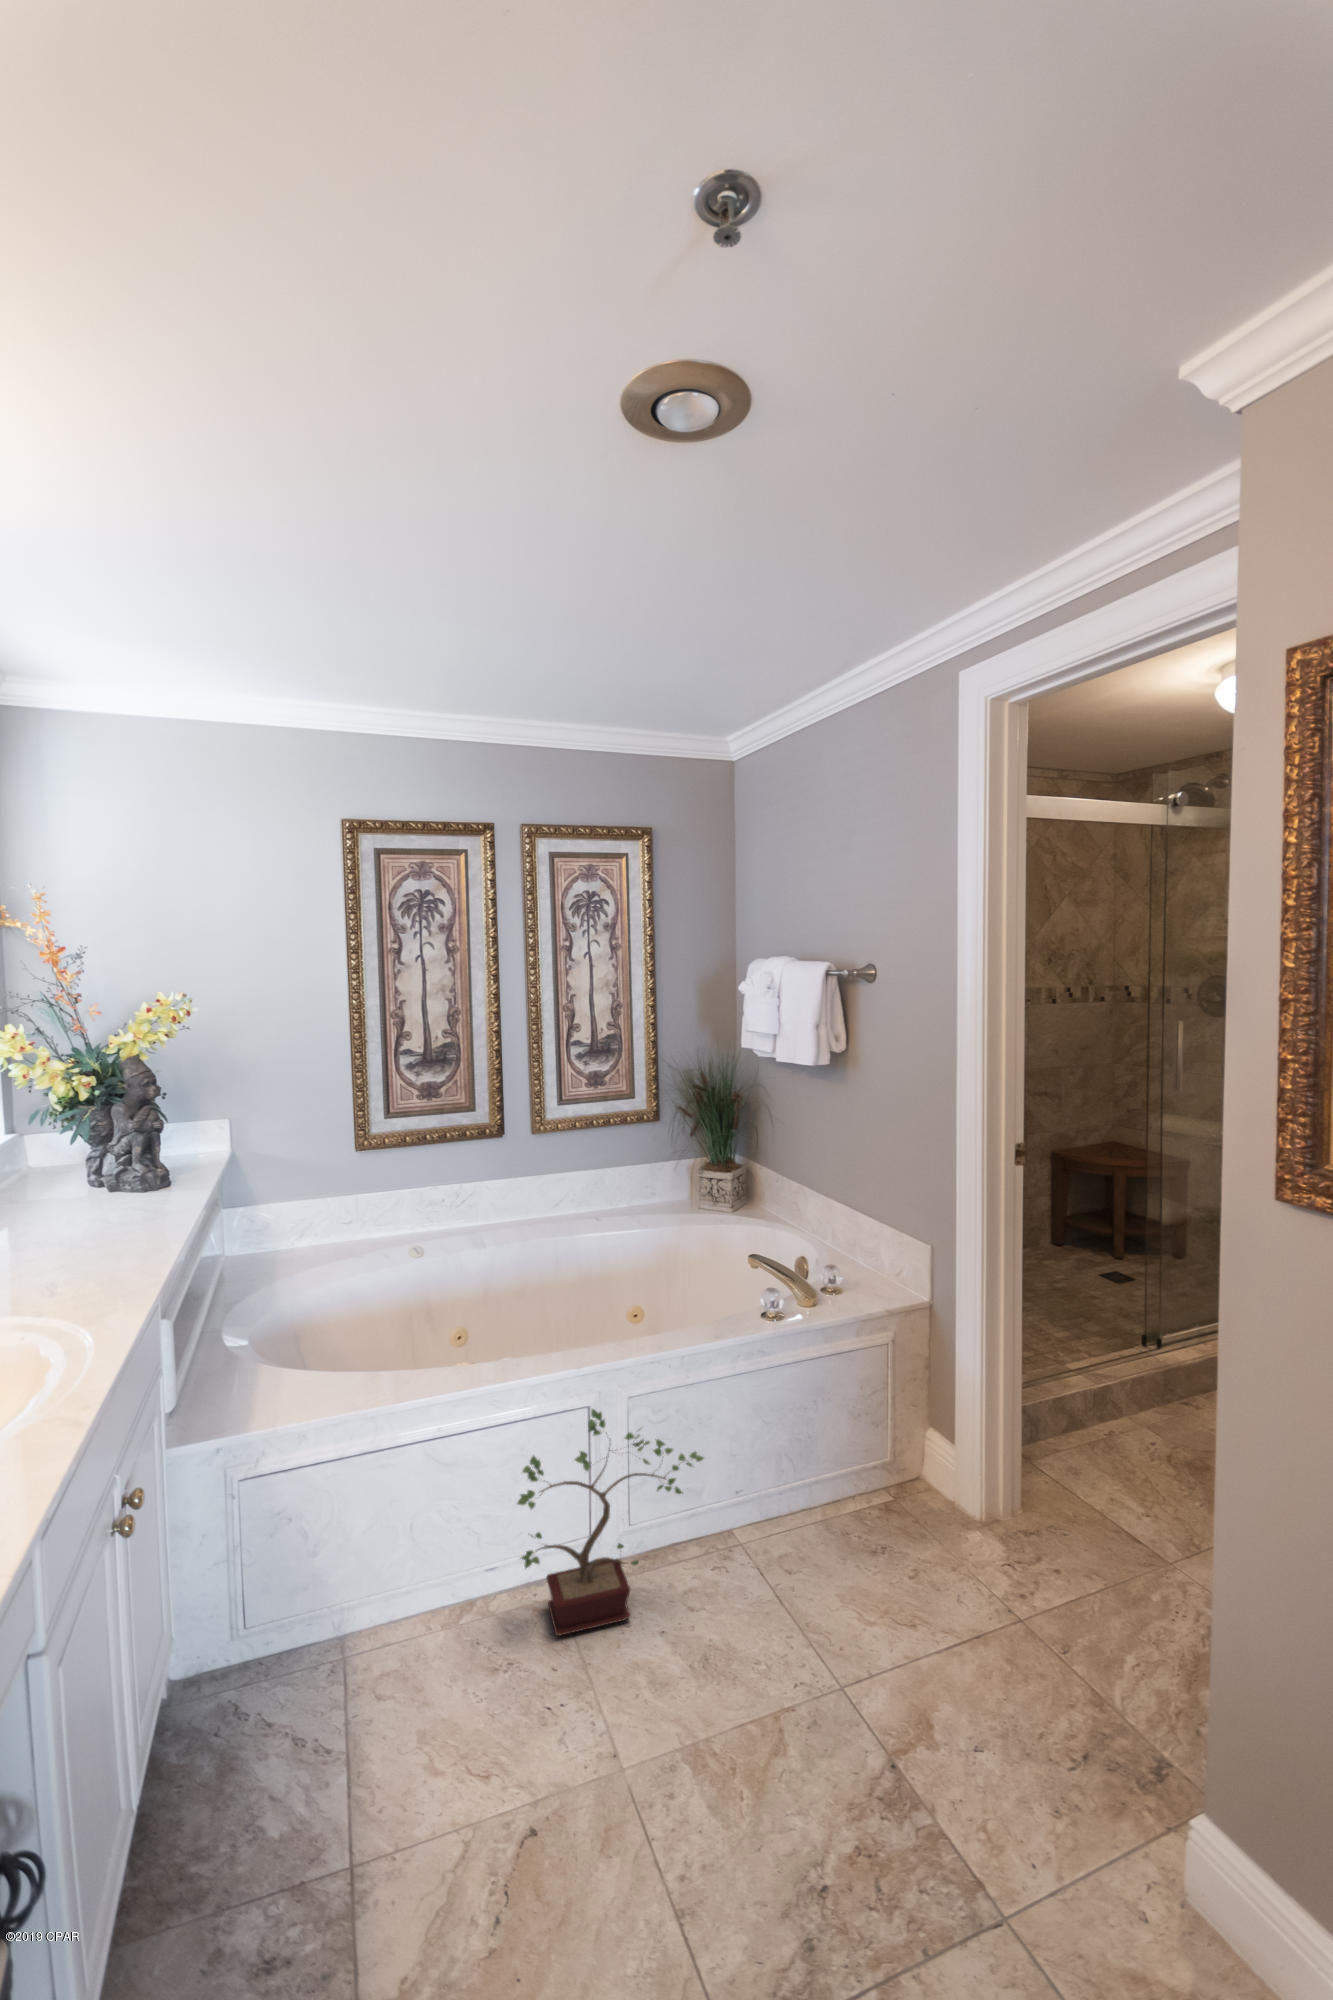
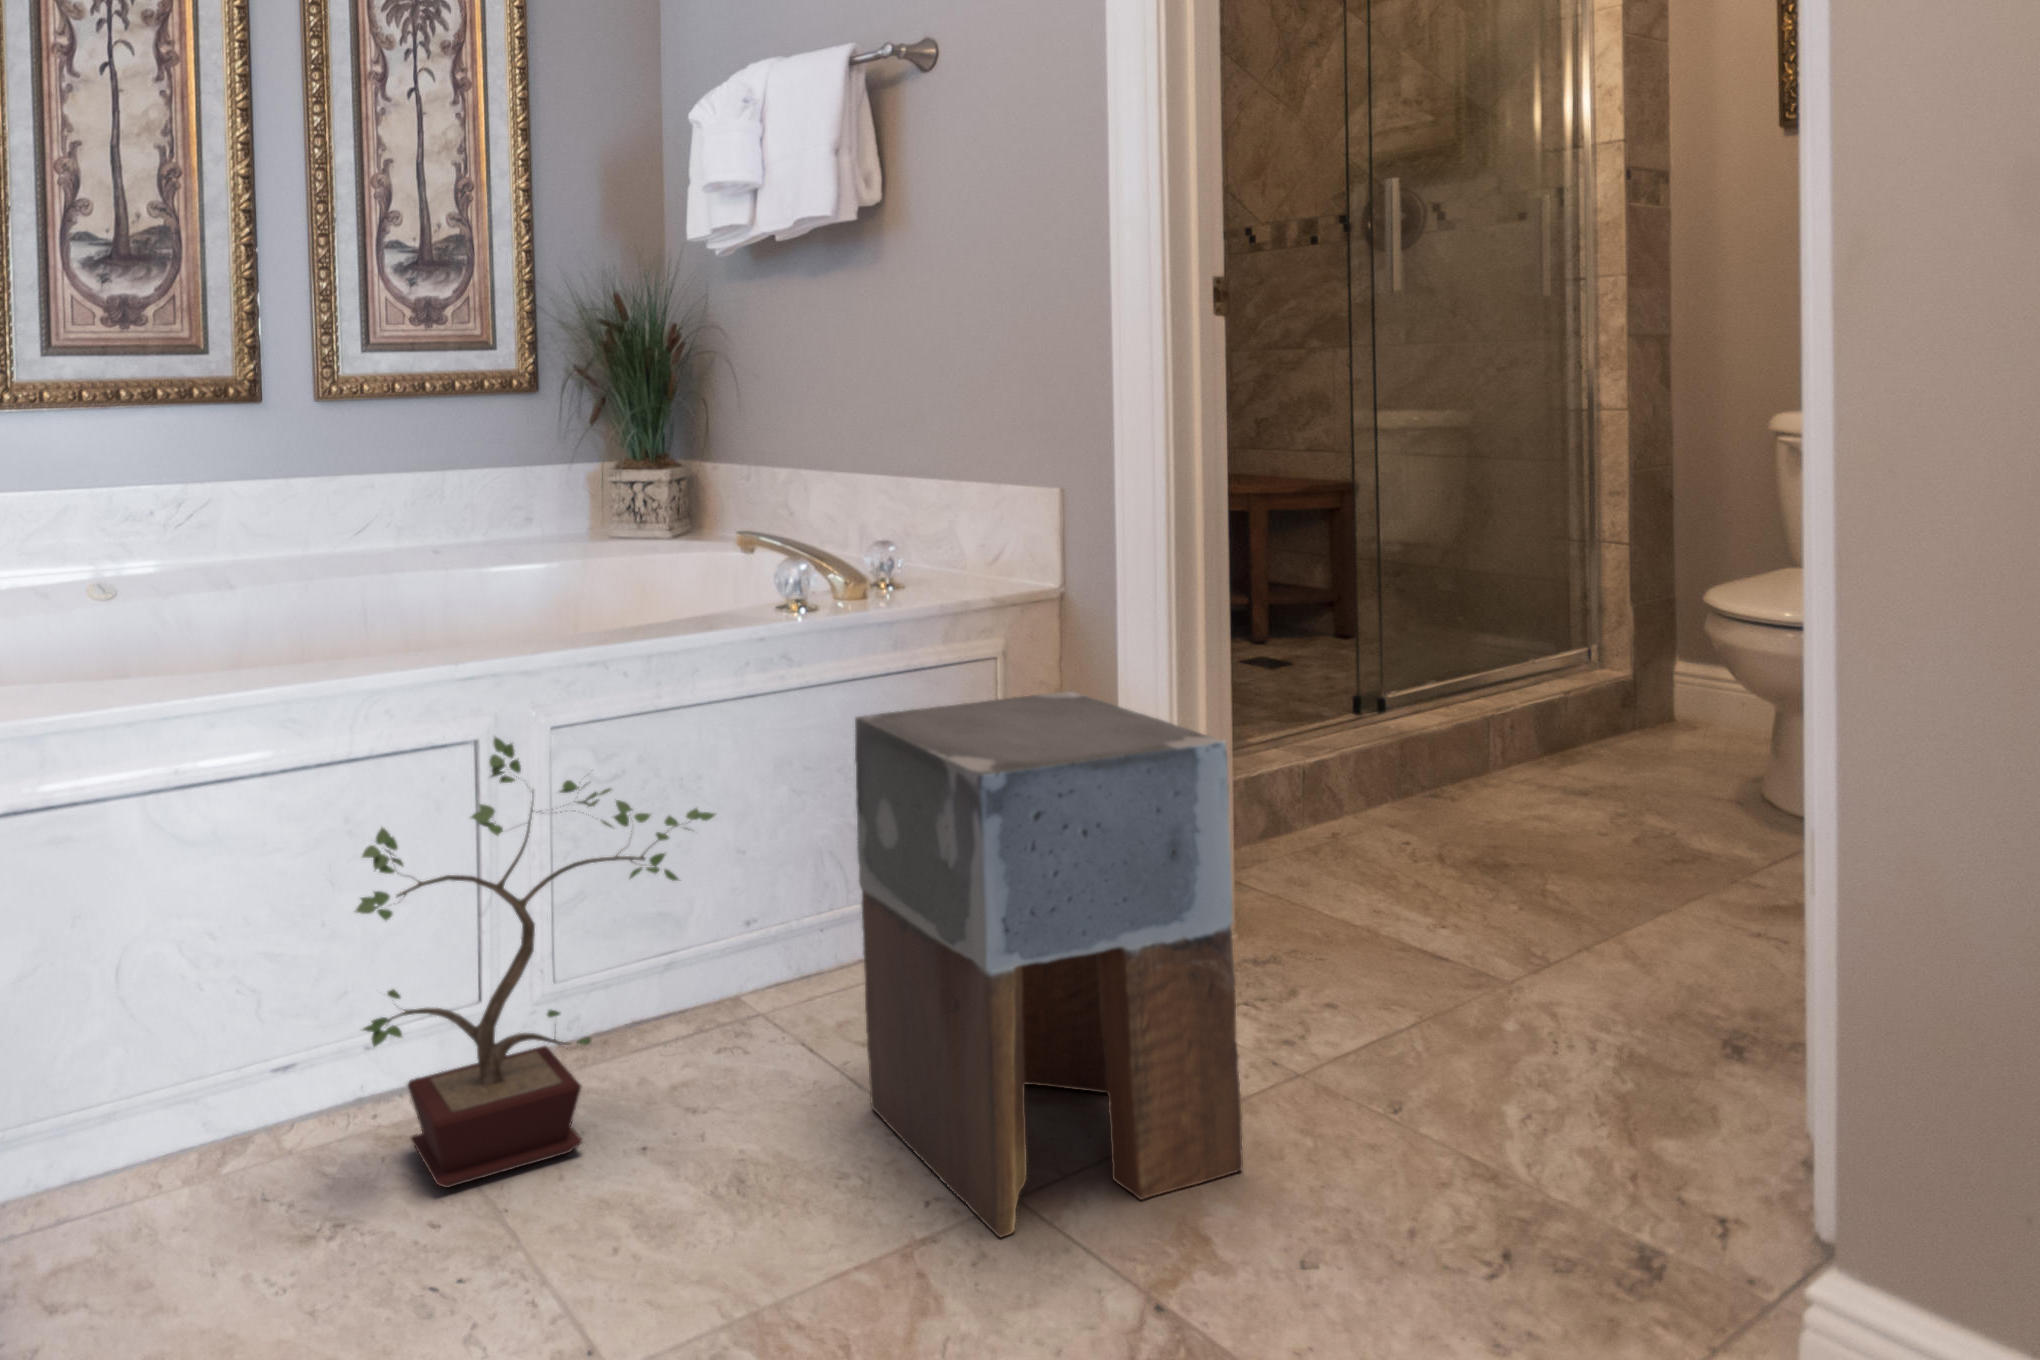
stool: none [780,1399,969,1711] -> present [855,691,1243,1237]

